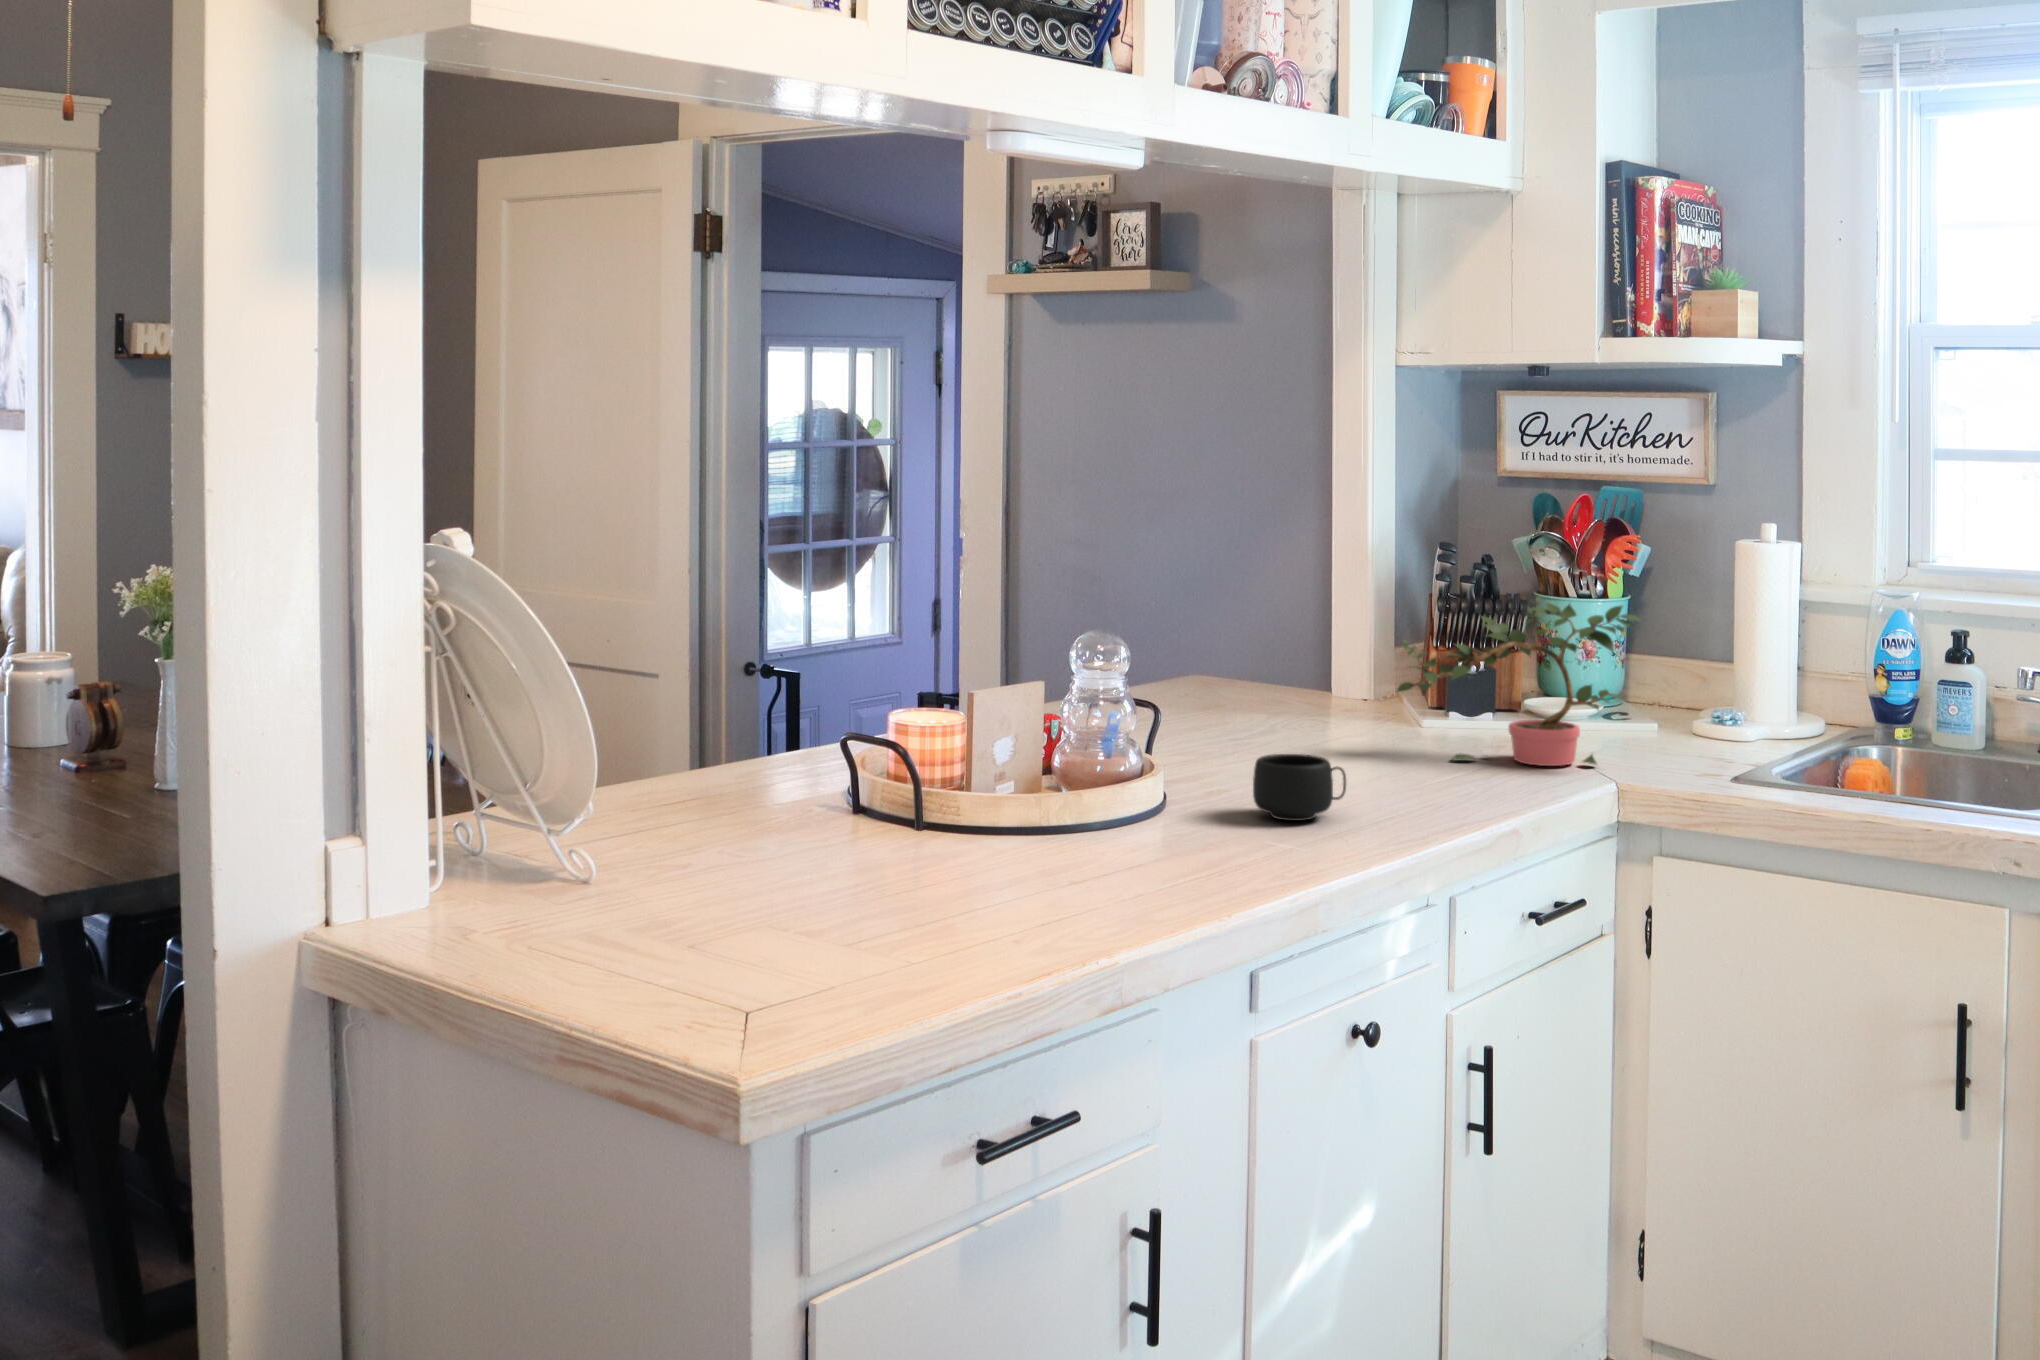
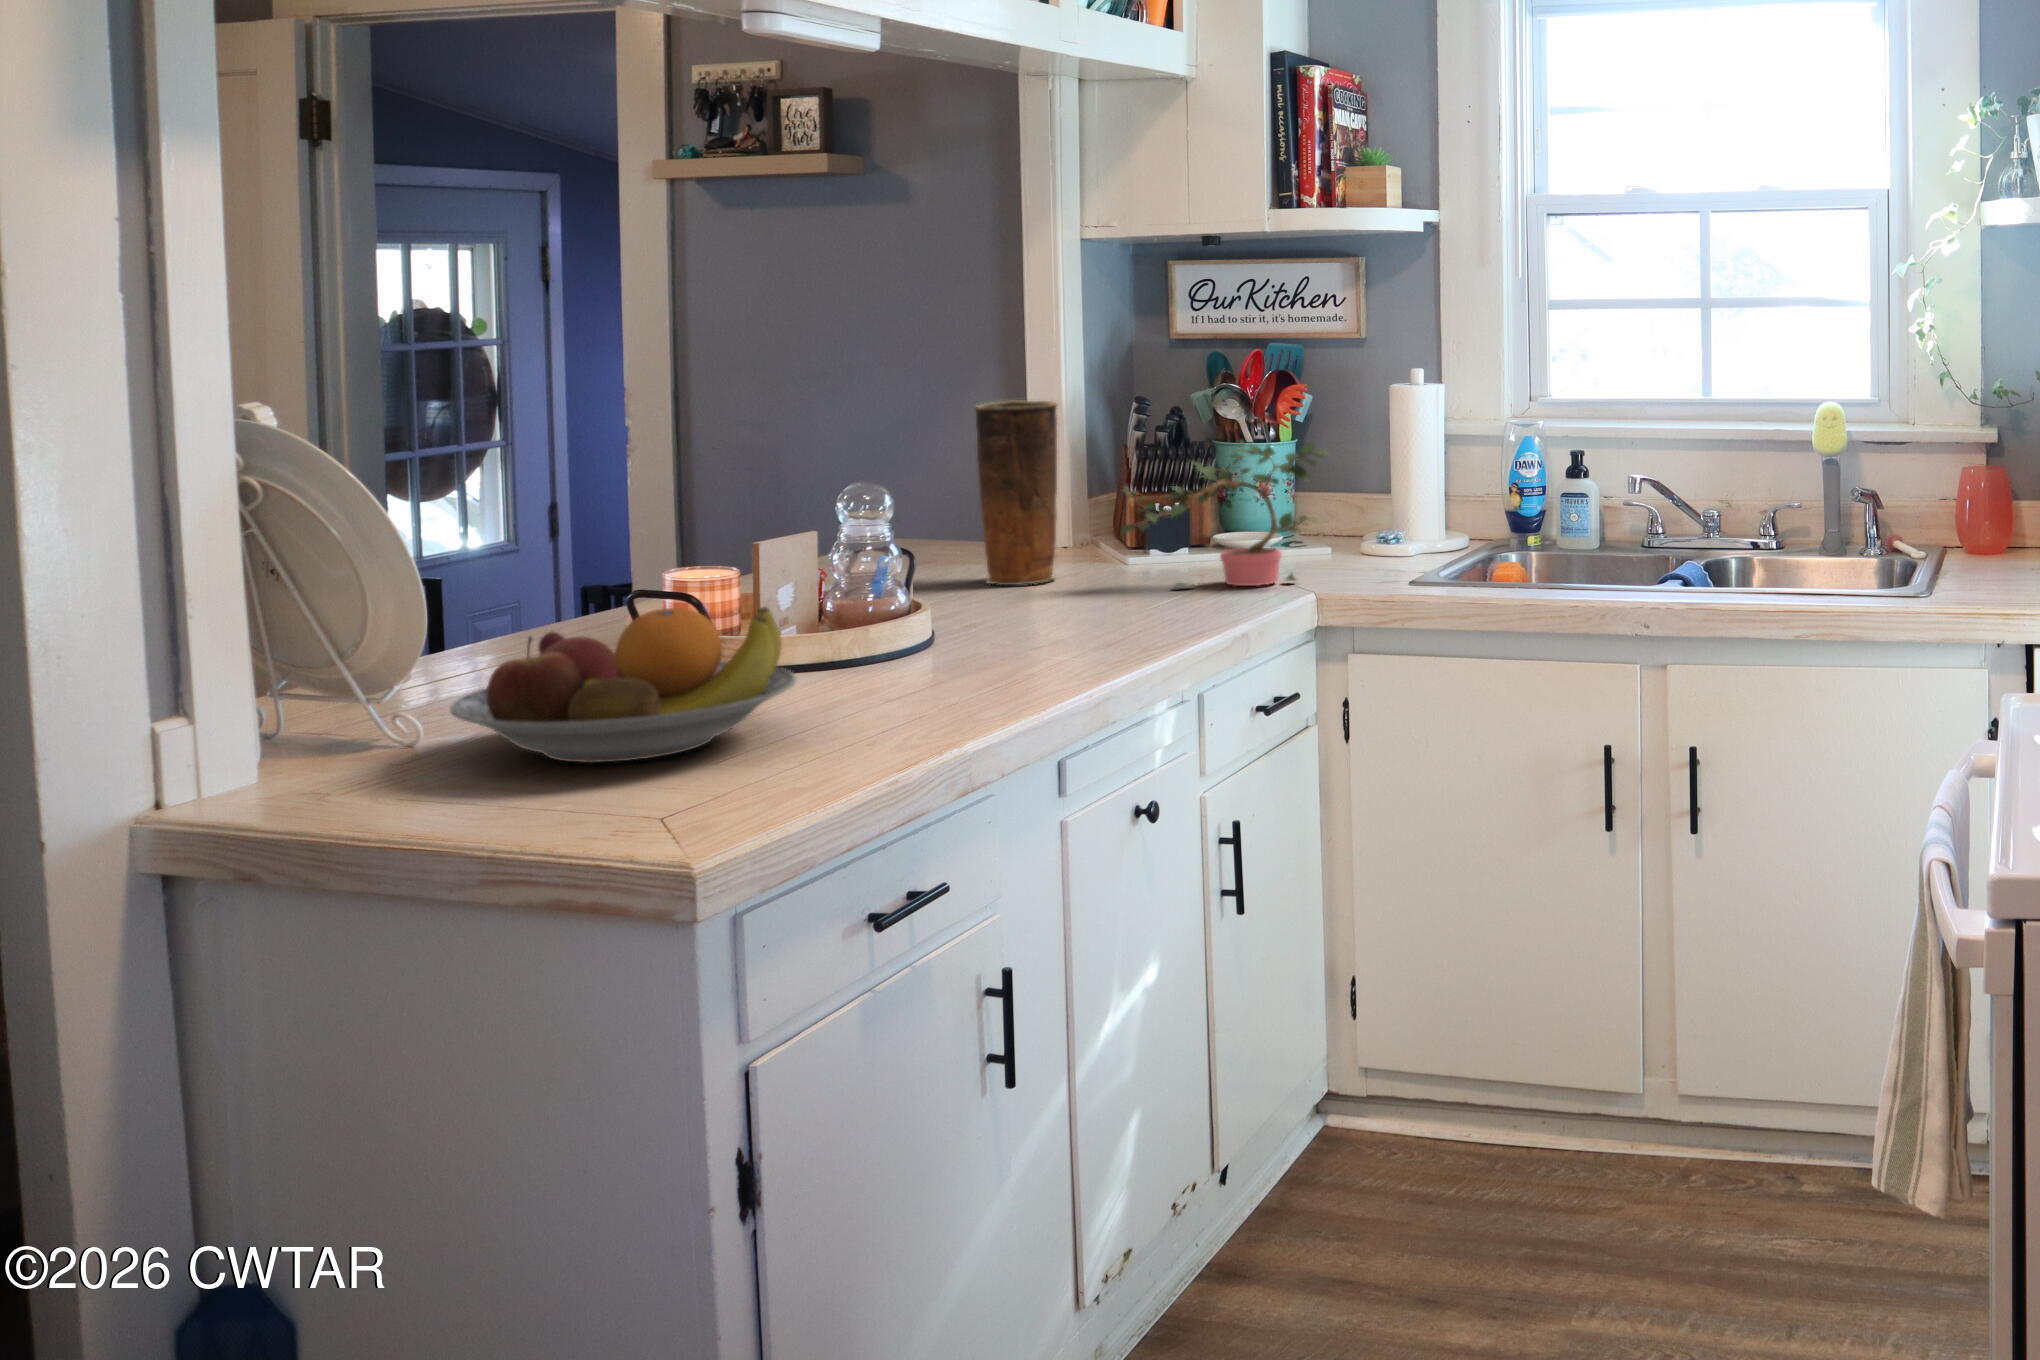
vase: none [1254,536,1342,738] -> present [975,400,1057,585]
mug: present [1253,754,1346,821] -> none [1024,585,1106,642]
fruit bowl: none [610,762,951,925] -> present [450,607,797,763]

